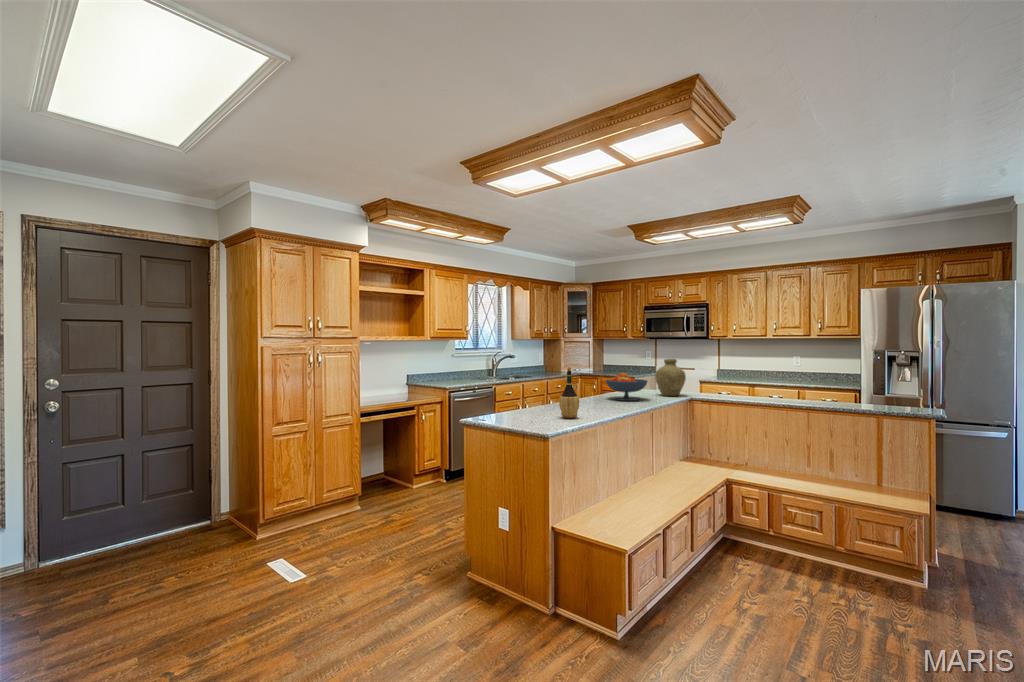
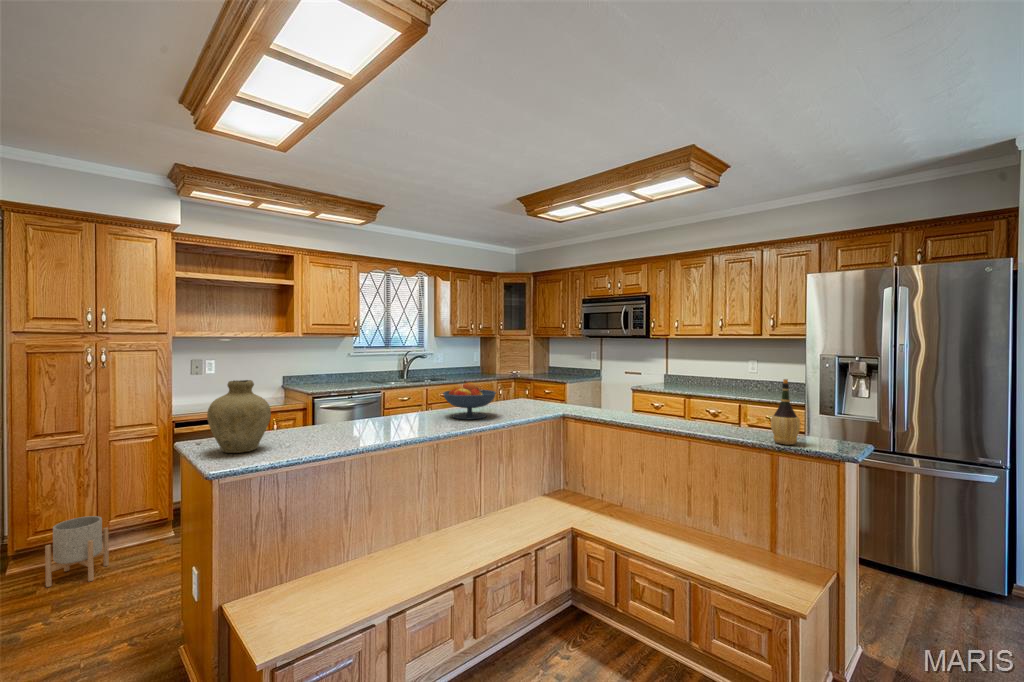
vase: present [655,359,686,396] -> present [207,380,271,453]
wine bottle: present [559,367,579,418] -> present [771,379,800,445]
planter: none [296,487,330,542] -> present [45,516,109,587]

